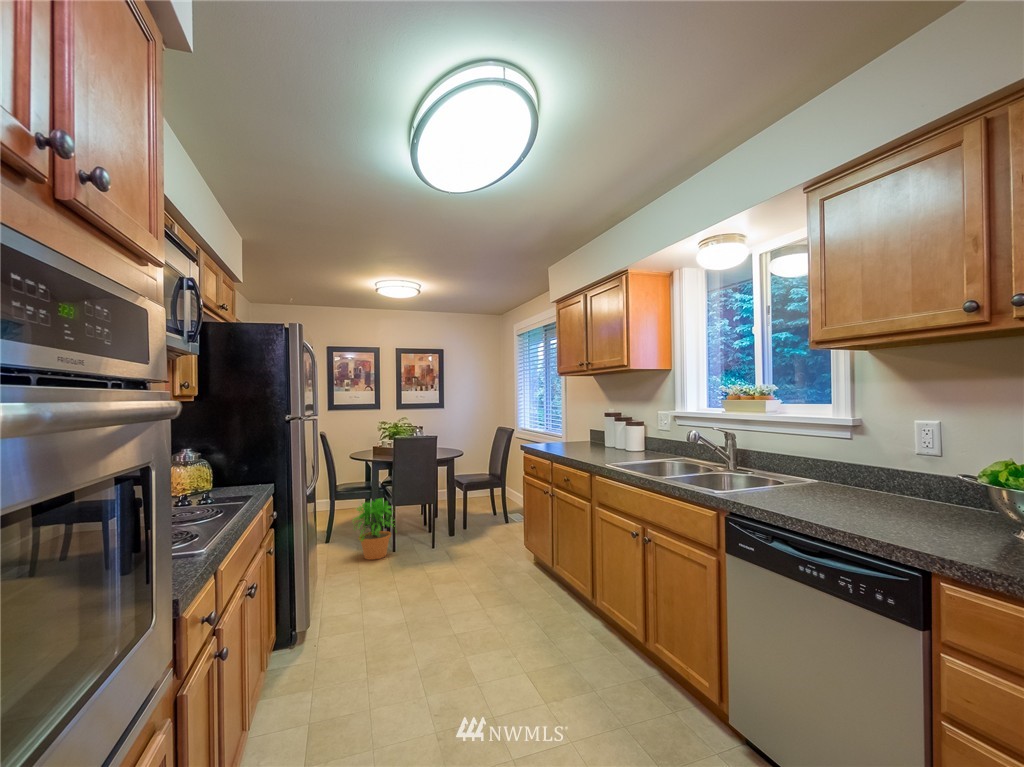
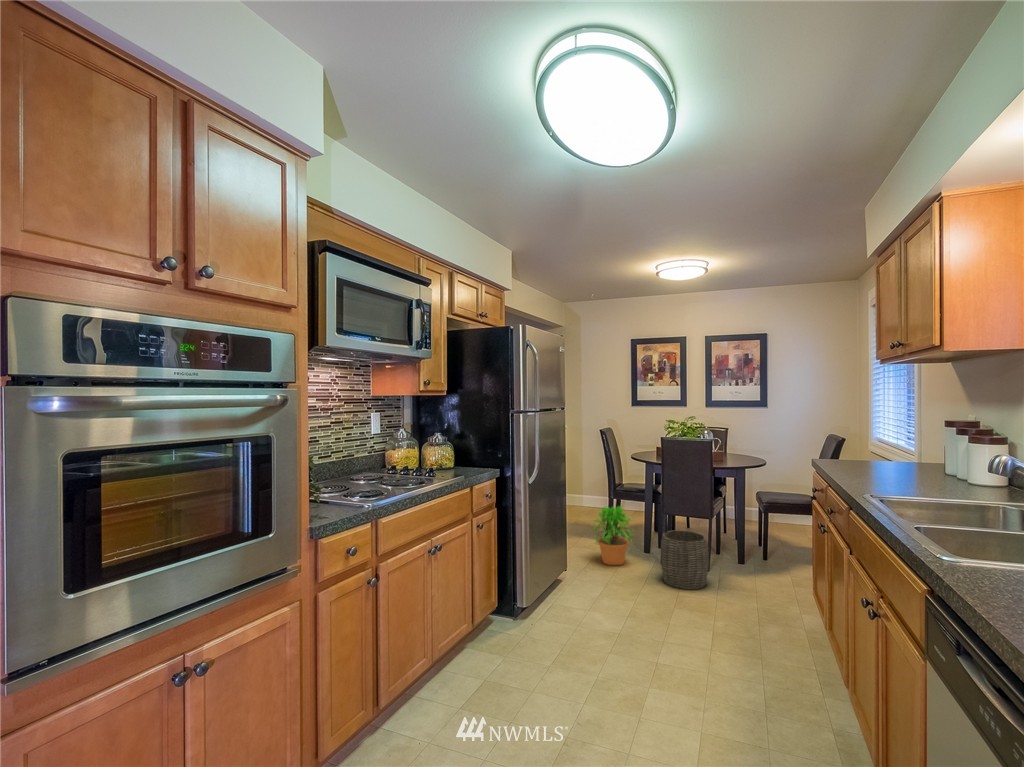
woven basket: none [431,506,472,557] -> present [661,530,709,589]

